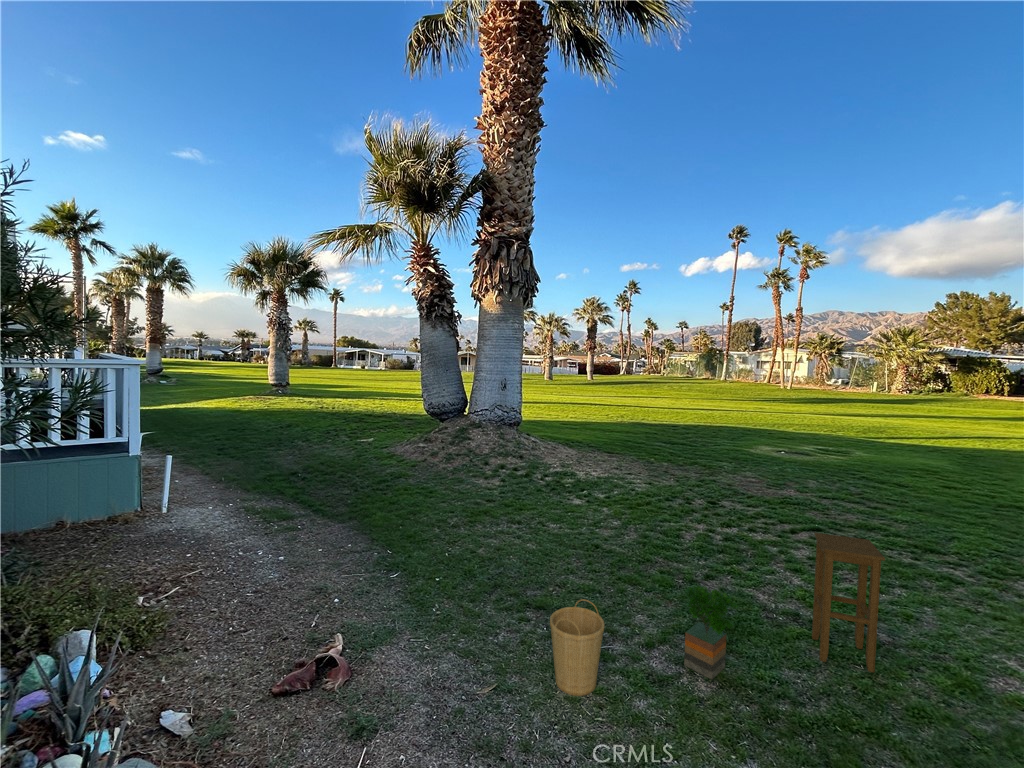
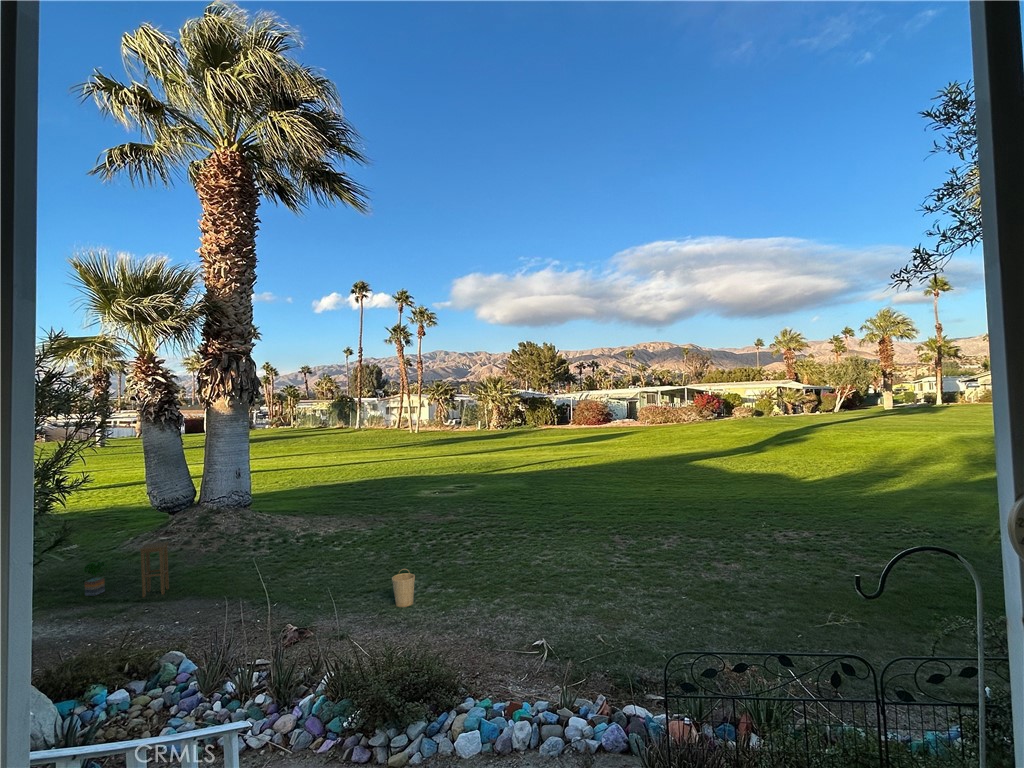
stool: present [812,533,885,672] -> present [139,542,169,597]
potted tree: present [684,586,738,679] -> present [83,562,108,596]

